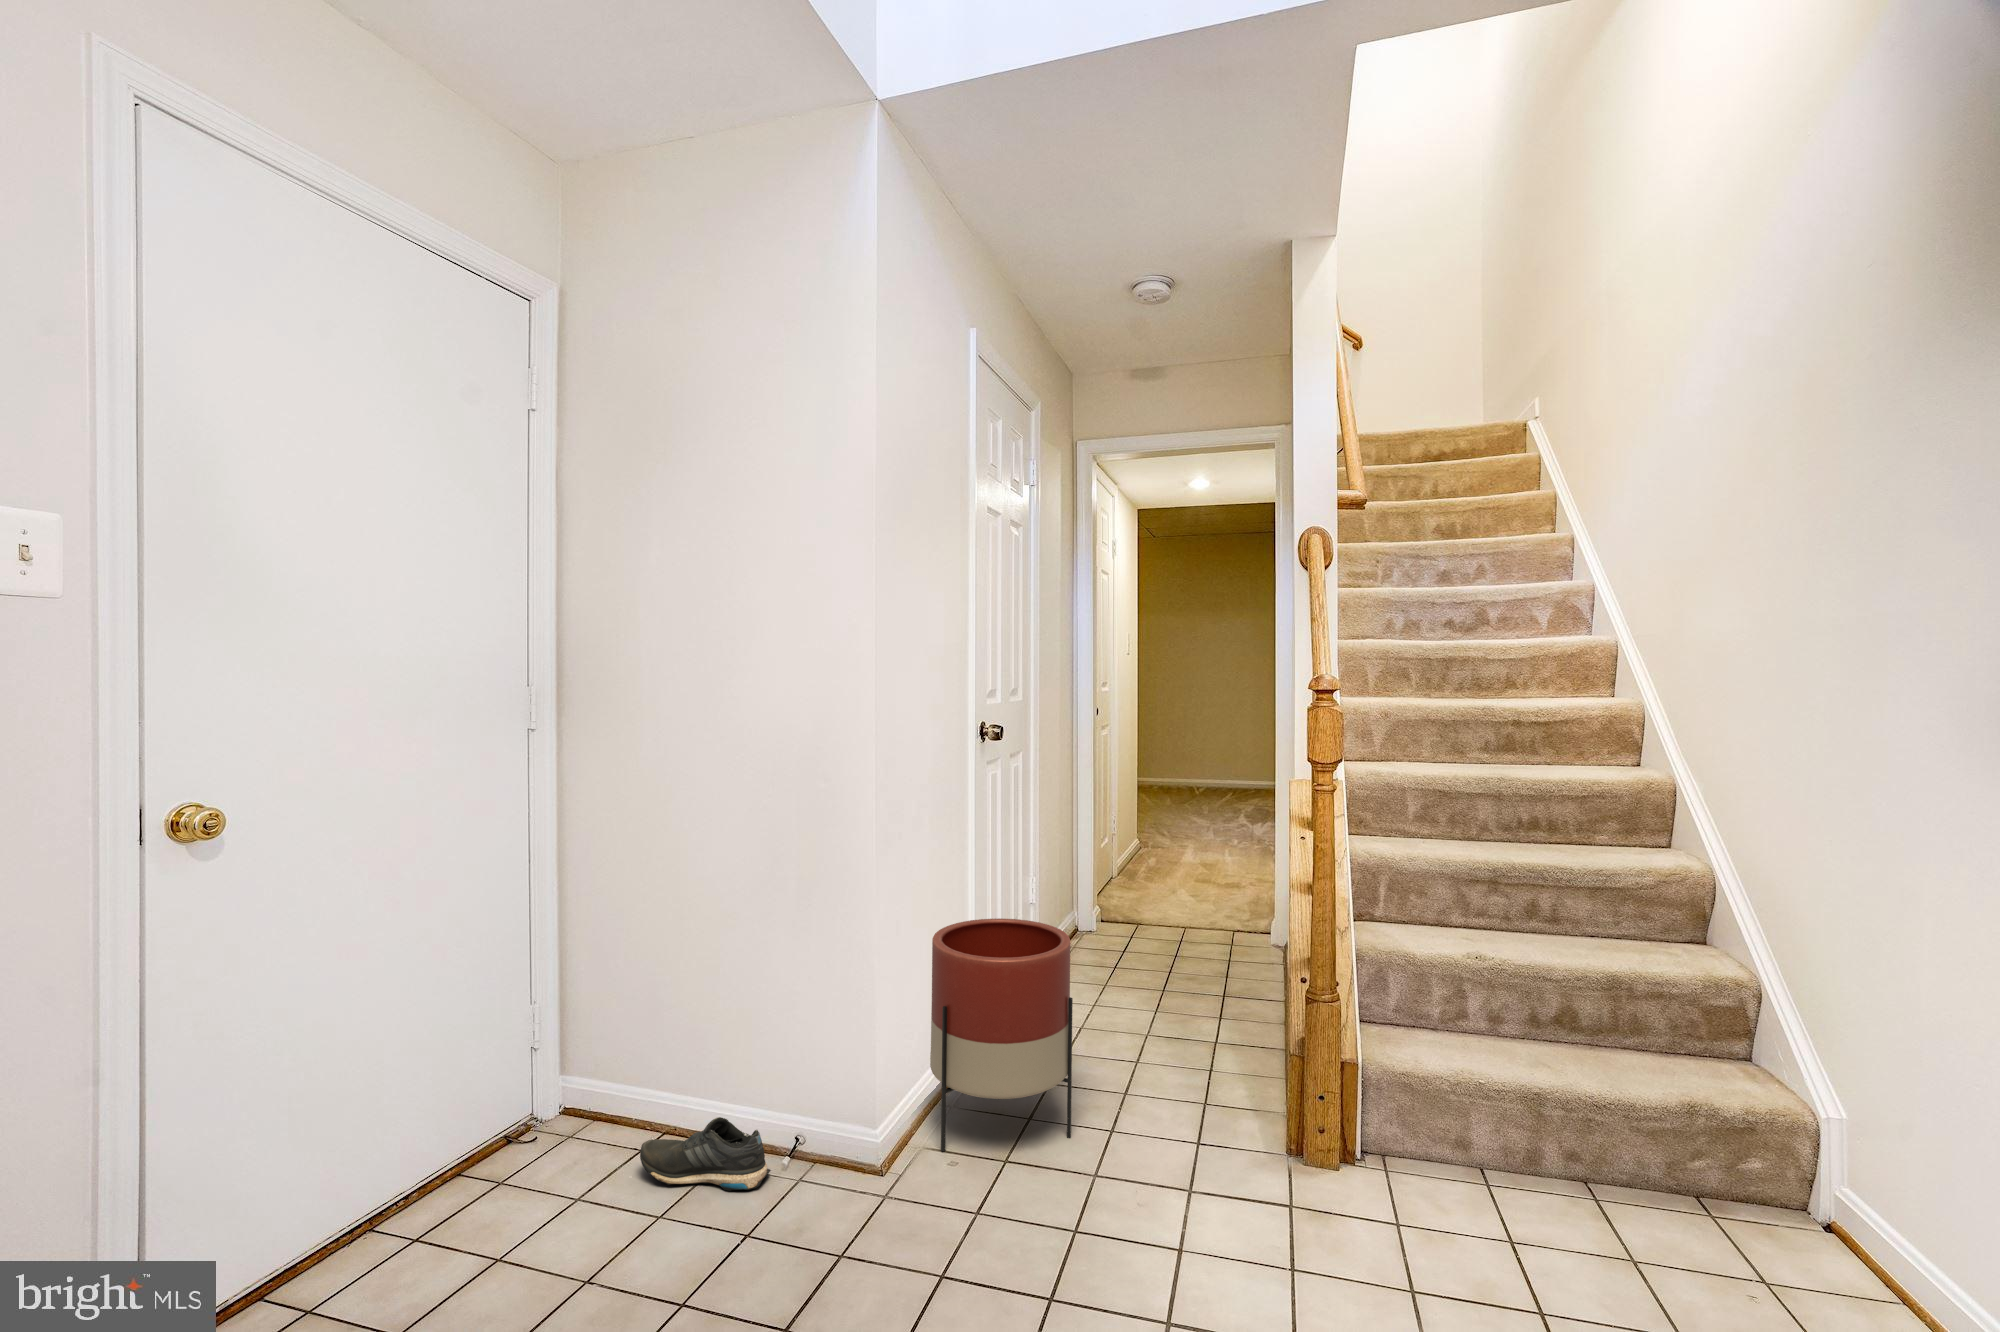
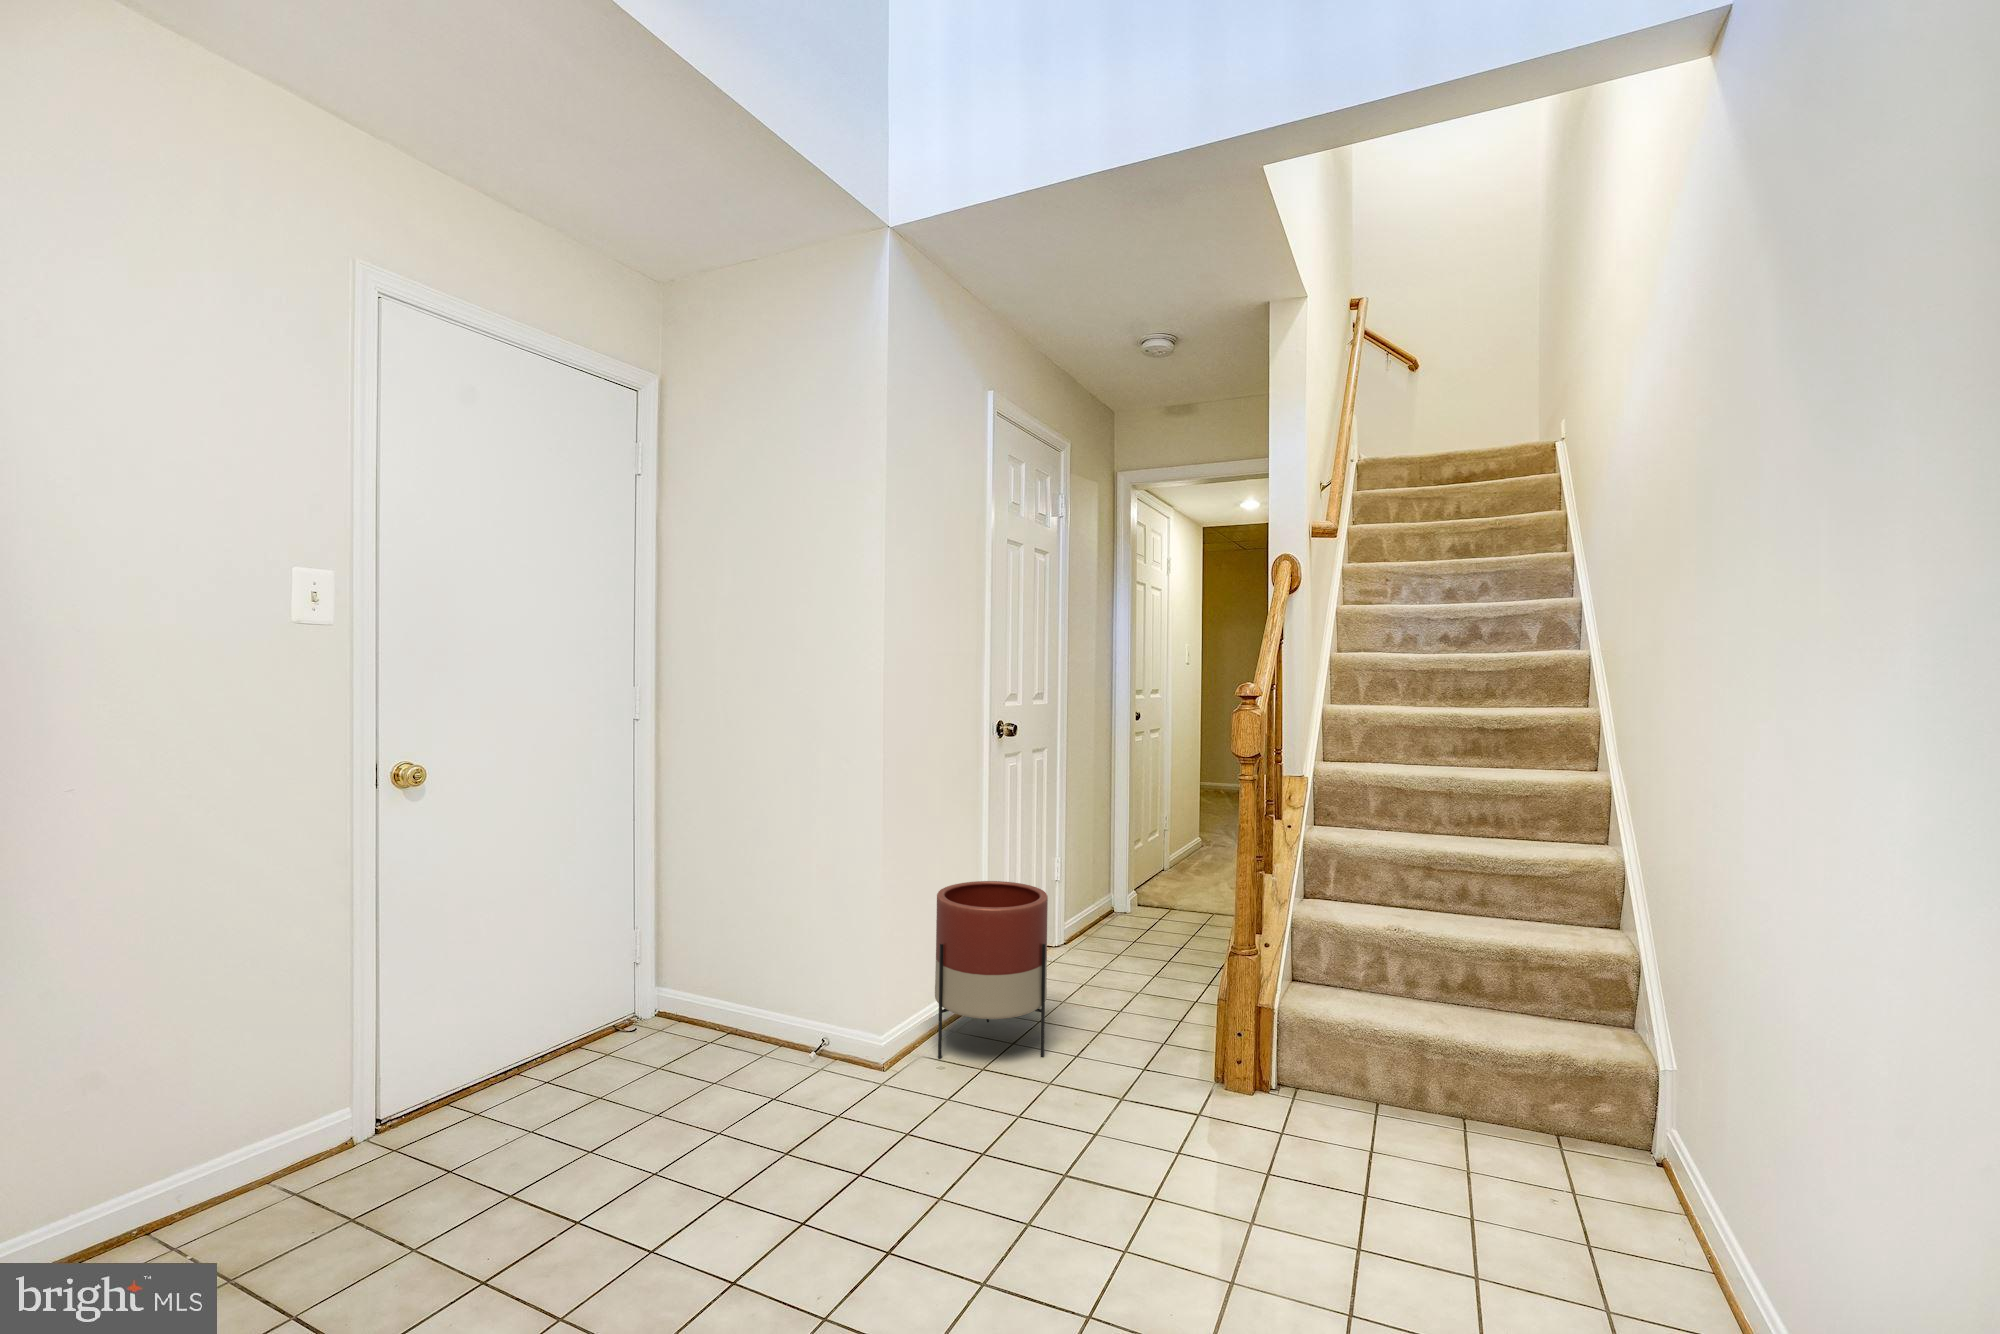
shoe: present [640,1117,770,1191] -> none [705,1016,805,1071]

